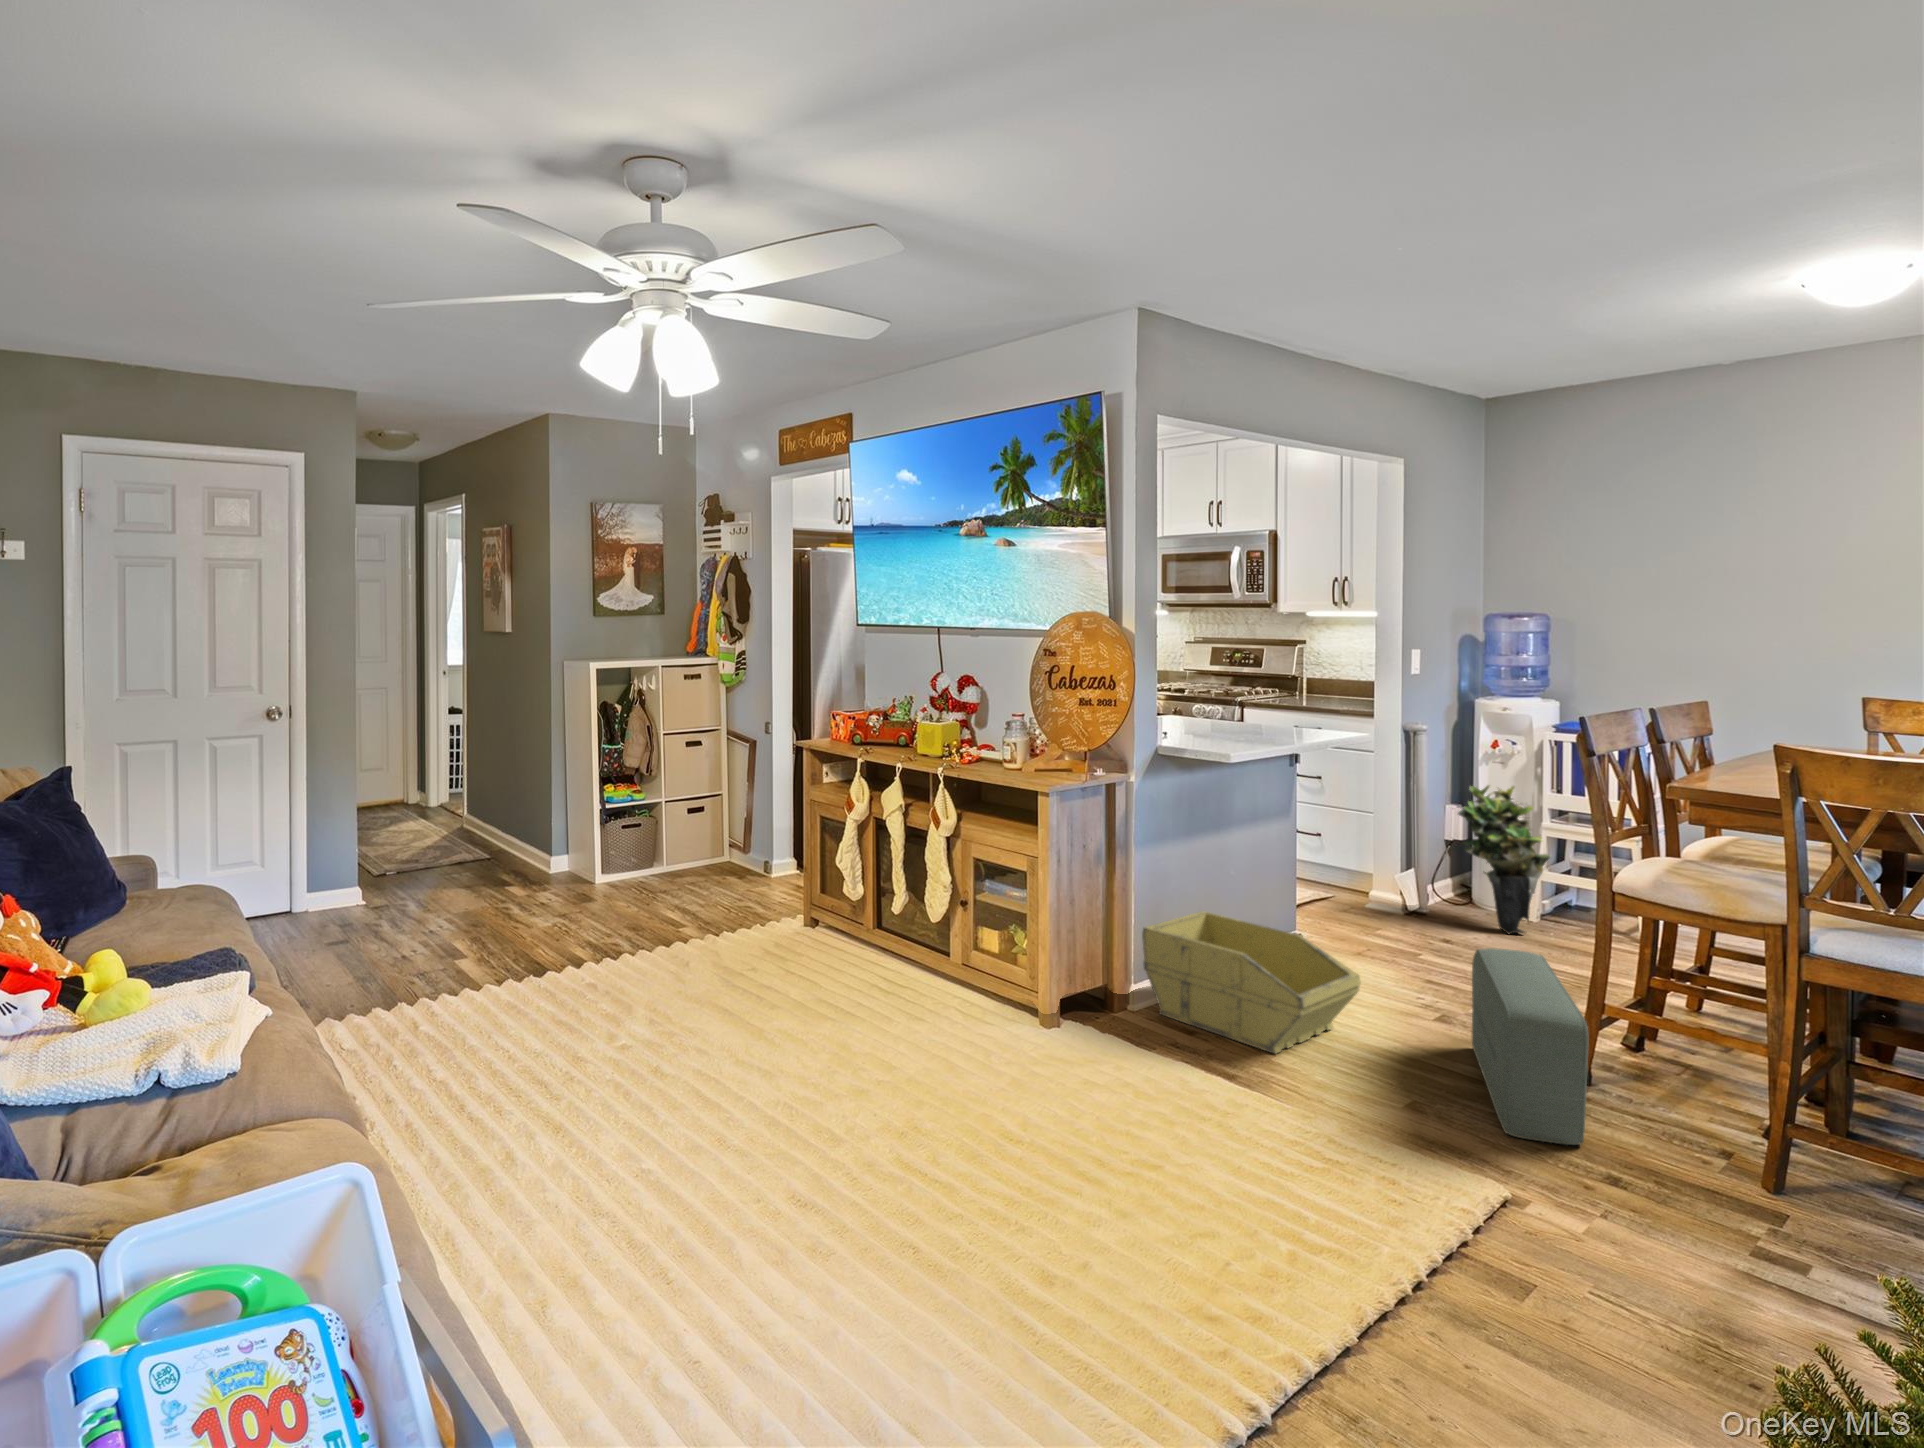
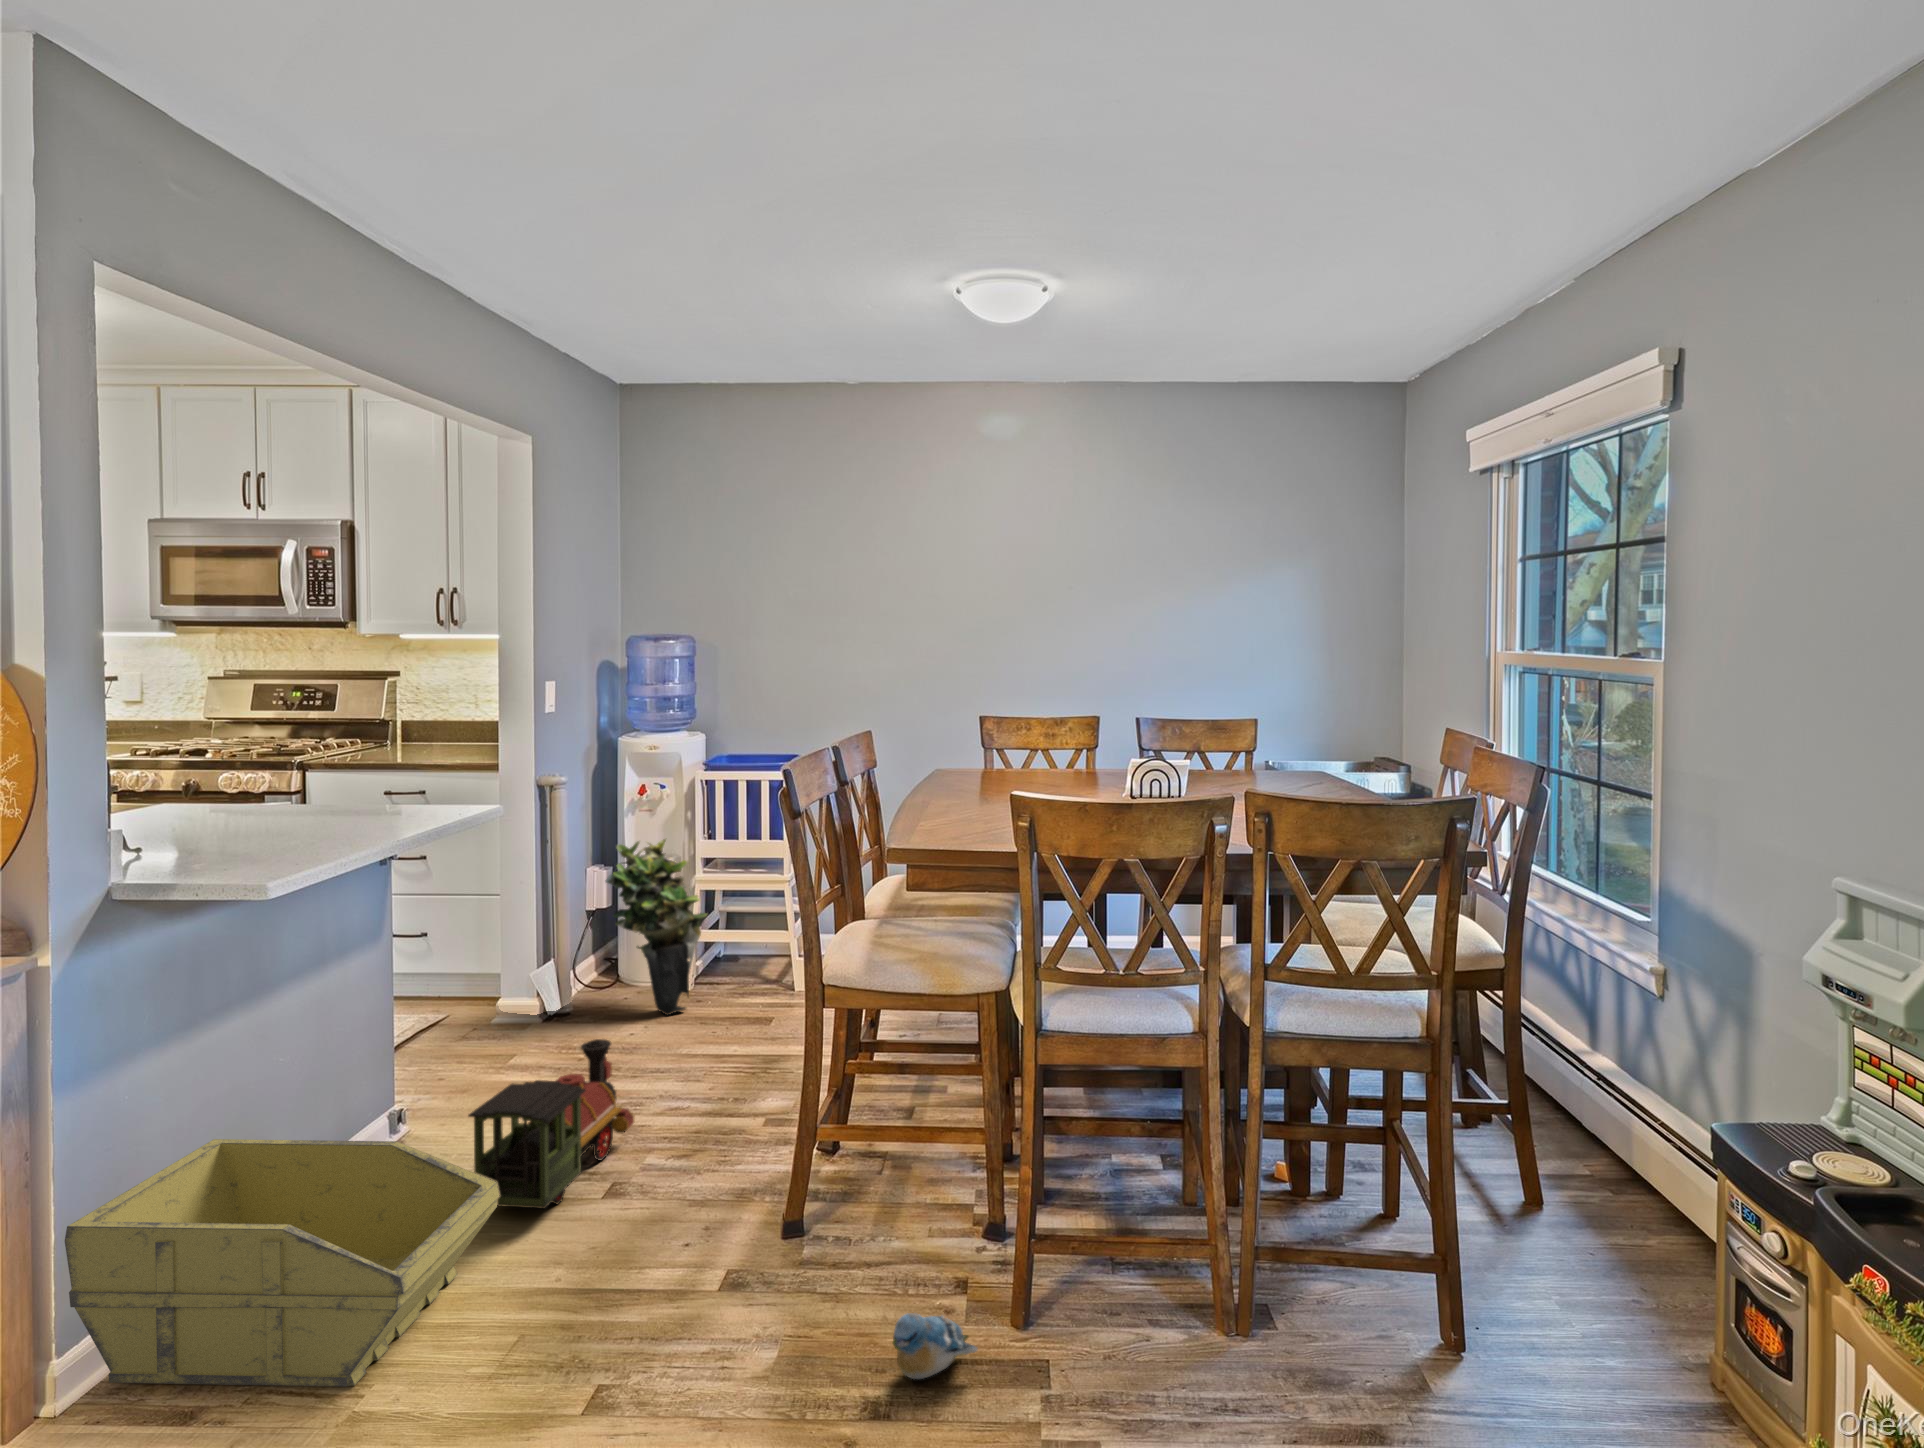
toy train: none [1343,916,1464,1016] -> present [468,1039,635,1209]
pouf: present [1472,948,1588,1145] -> none [656,1077,825,1392]
plush toy: none [1635,1128,1718,1183] -> present [892,1313,978,1379]

